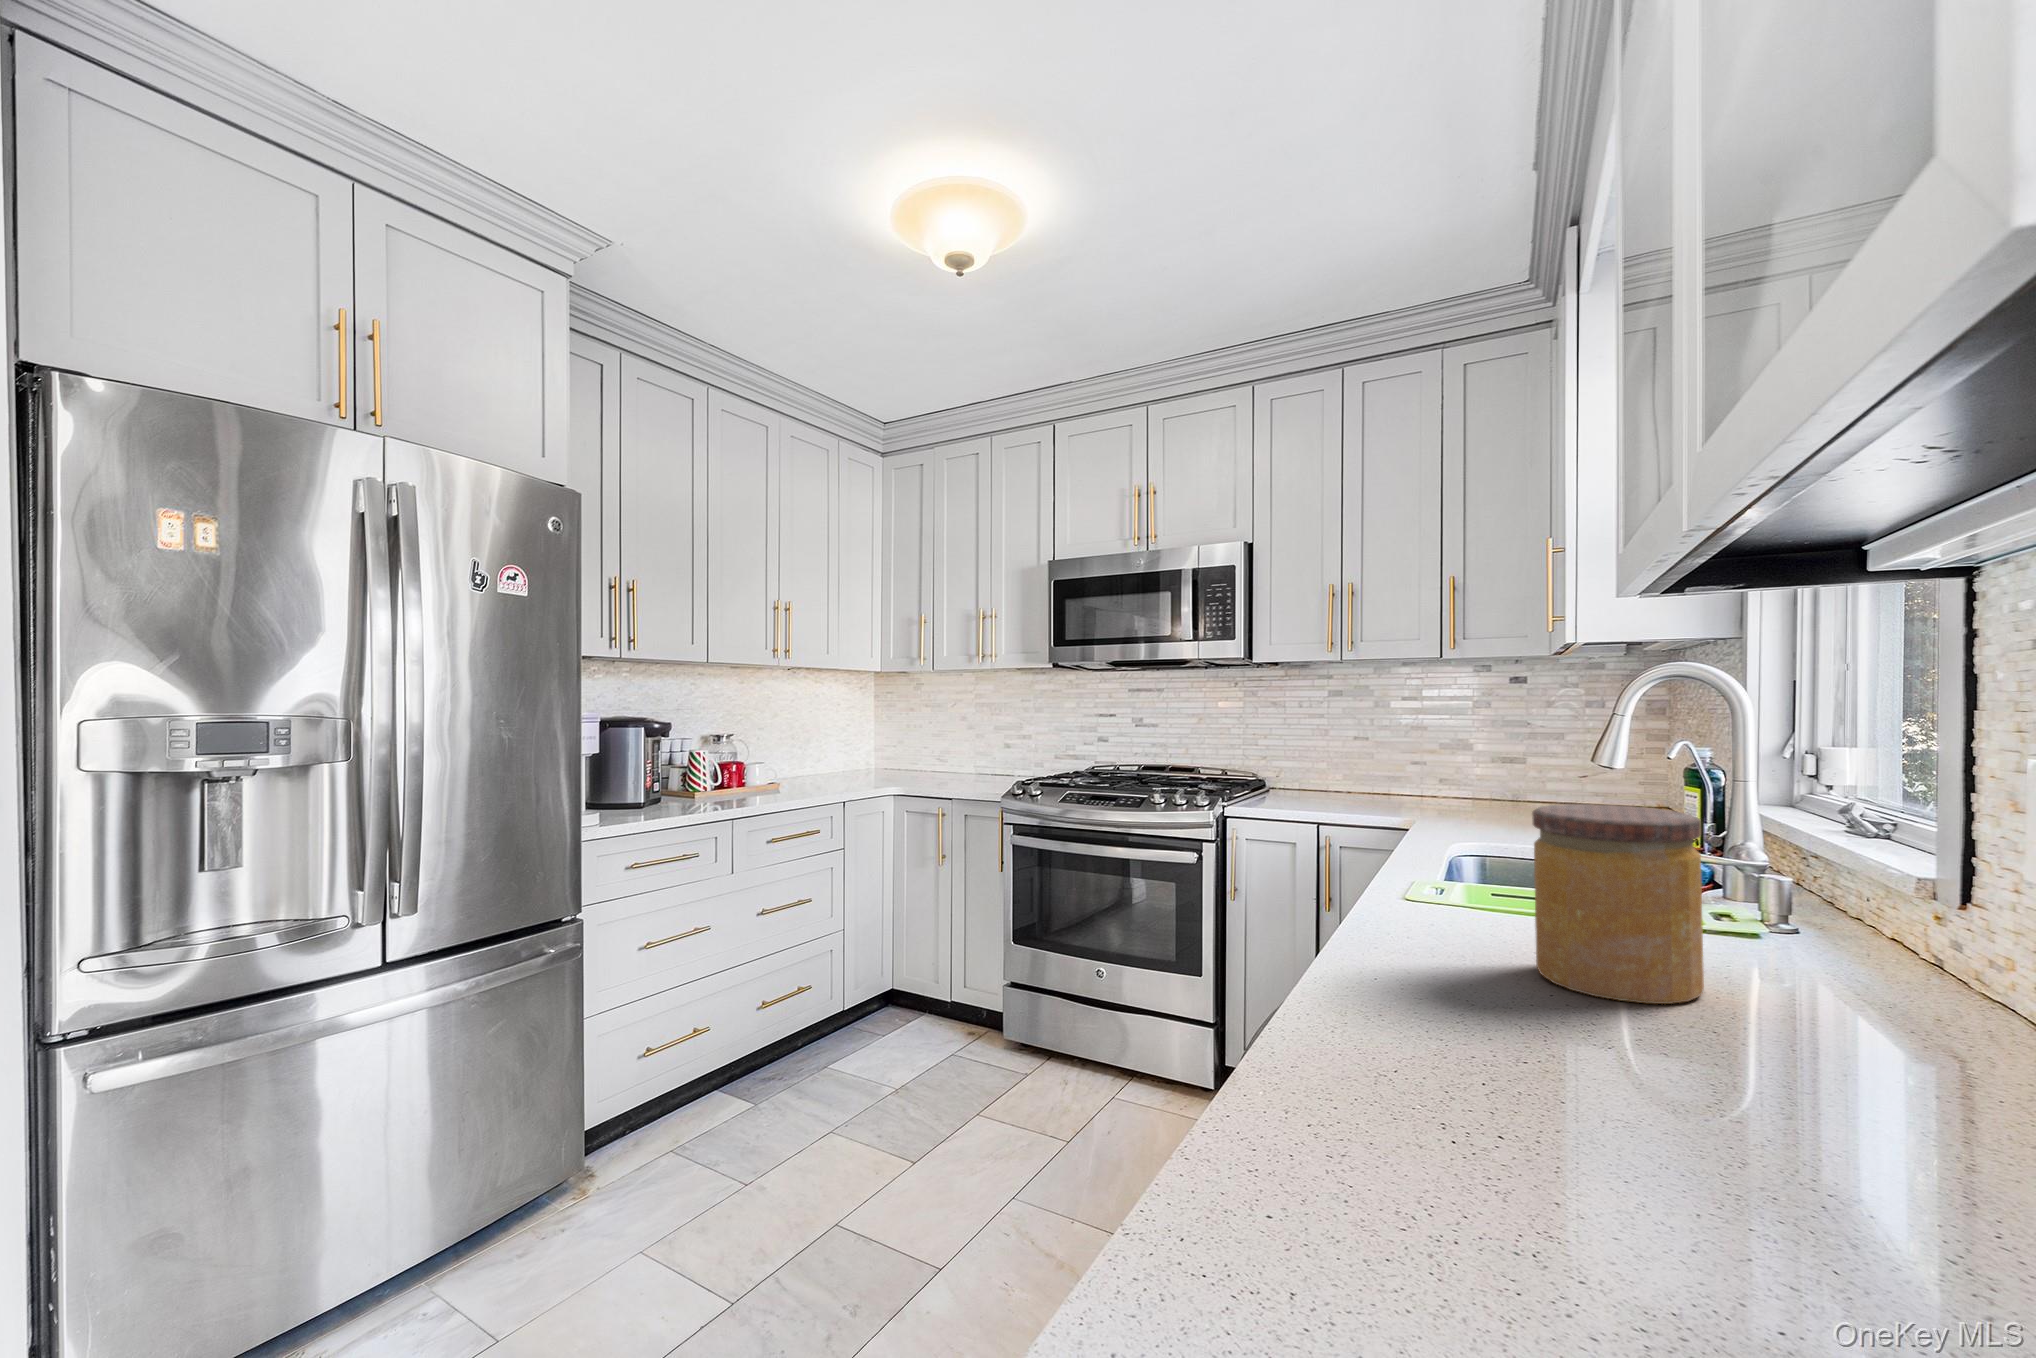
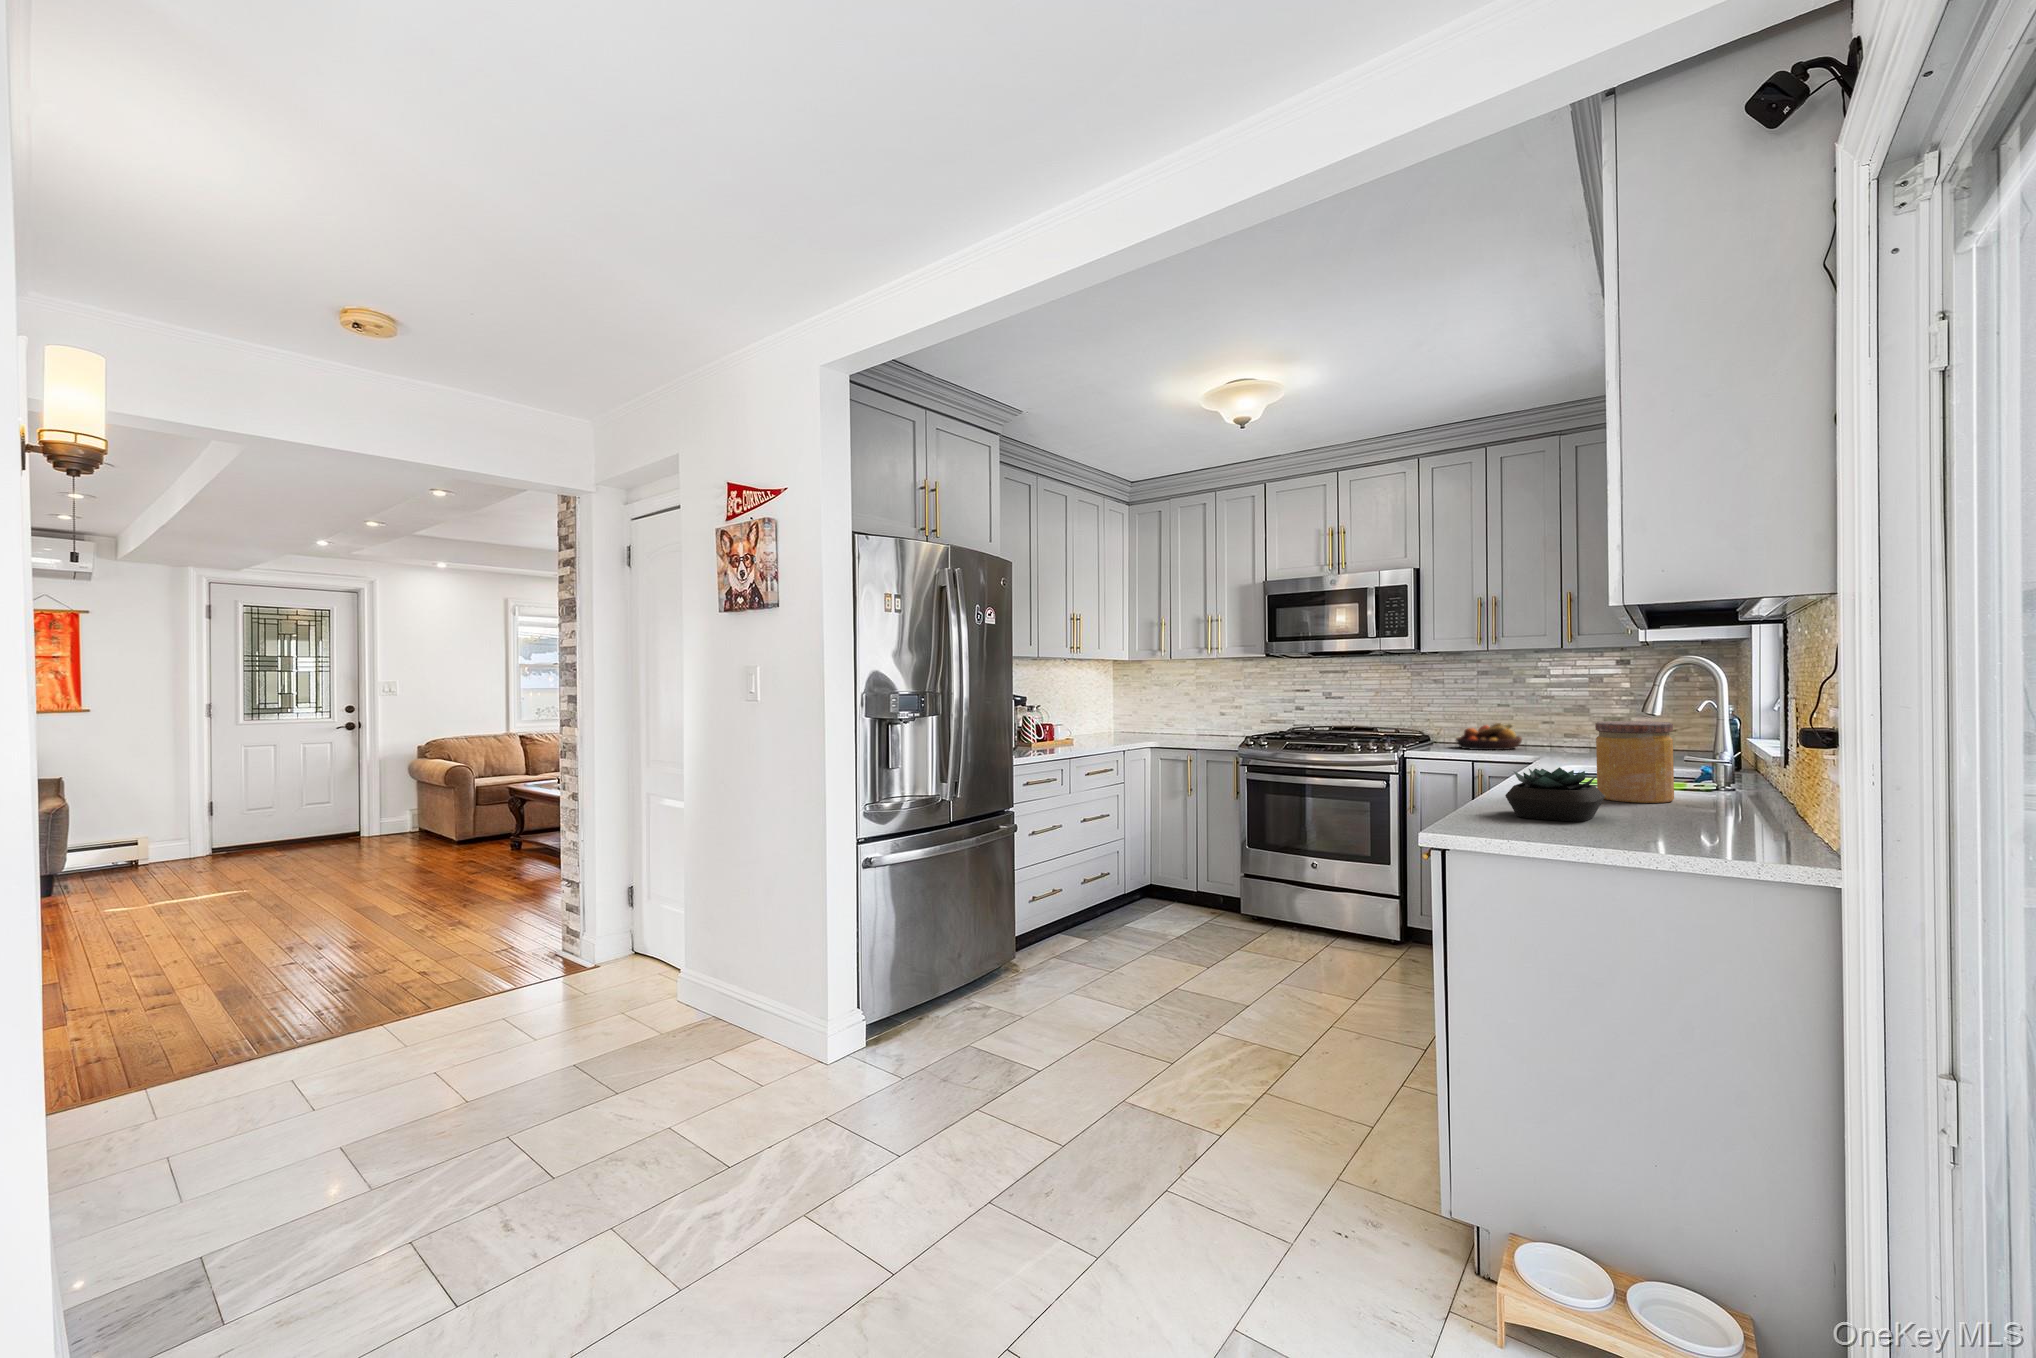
fruit bowl: none [1299,765,1386,804] -> present [1456,723,1522,750]
succulent plant: none [1335,957,1601,1161] -> present [1505,767,1605,822]

